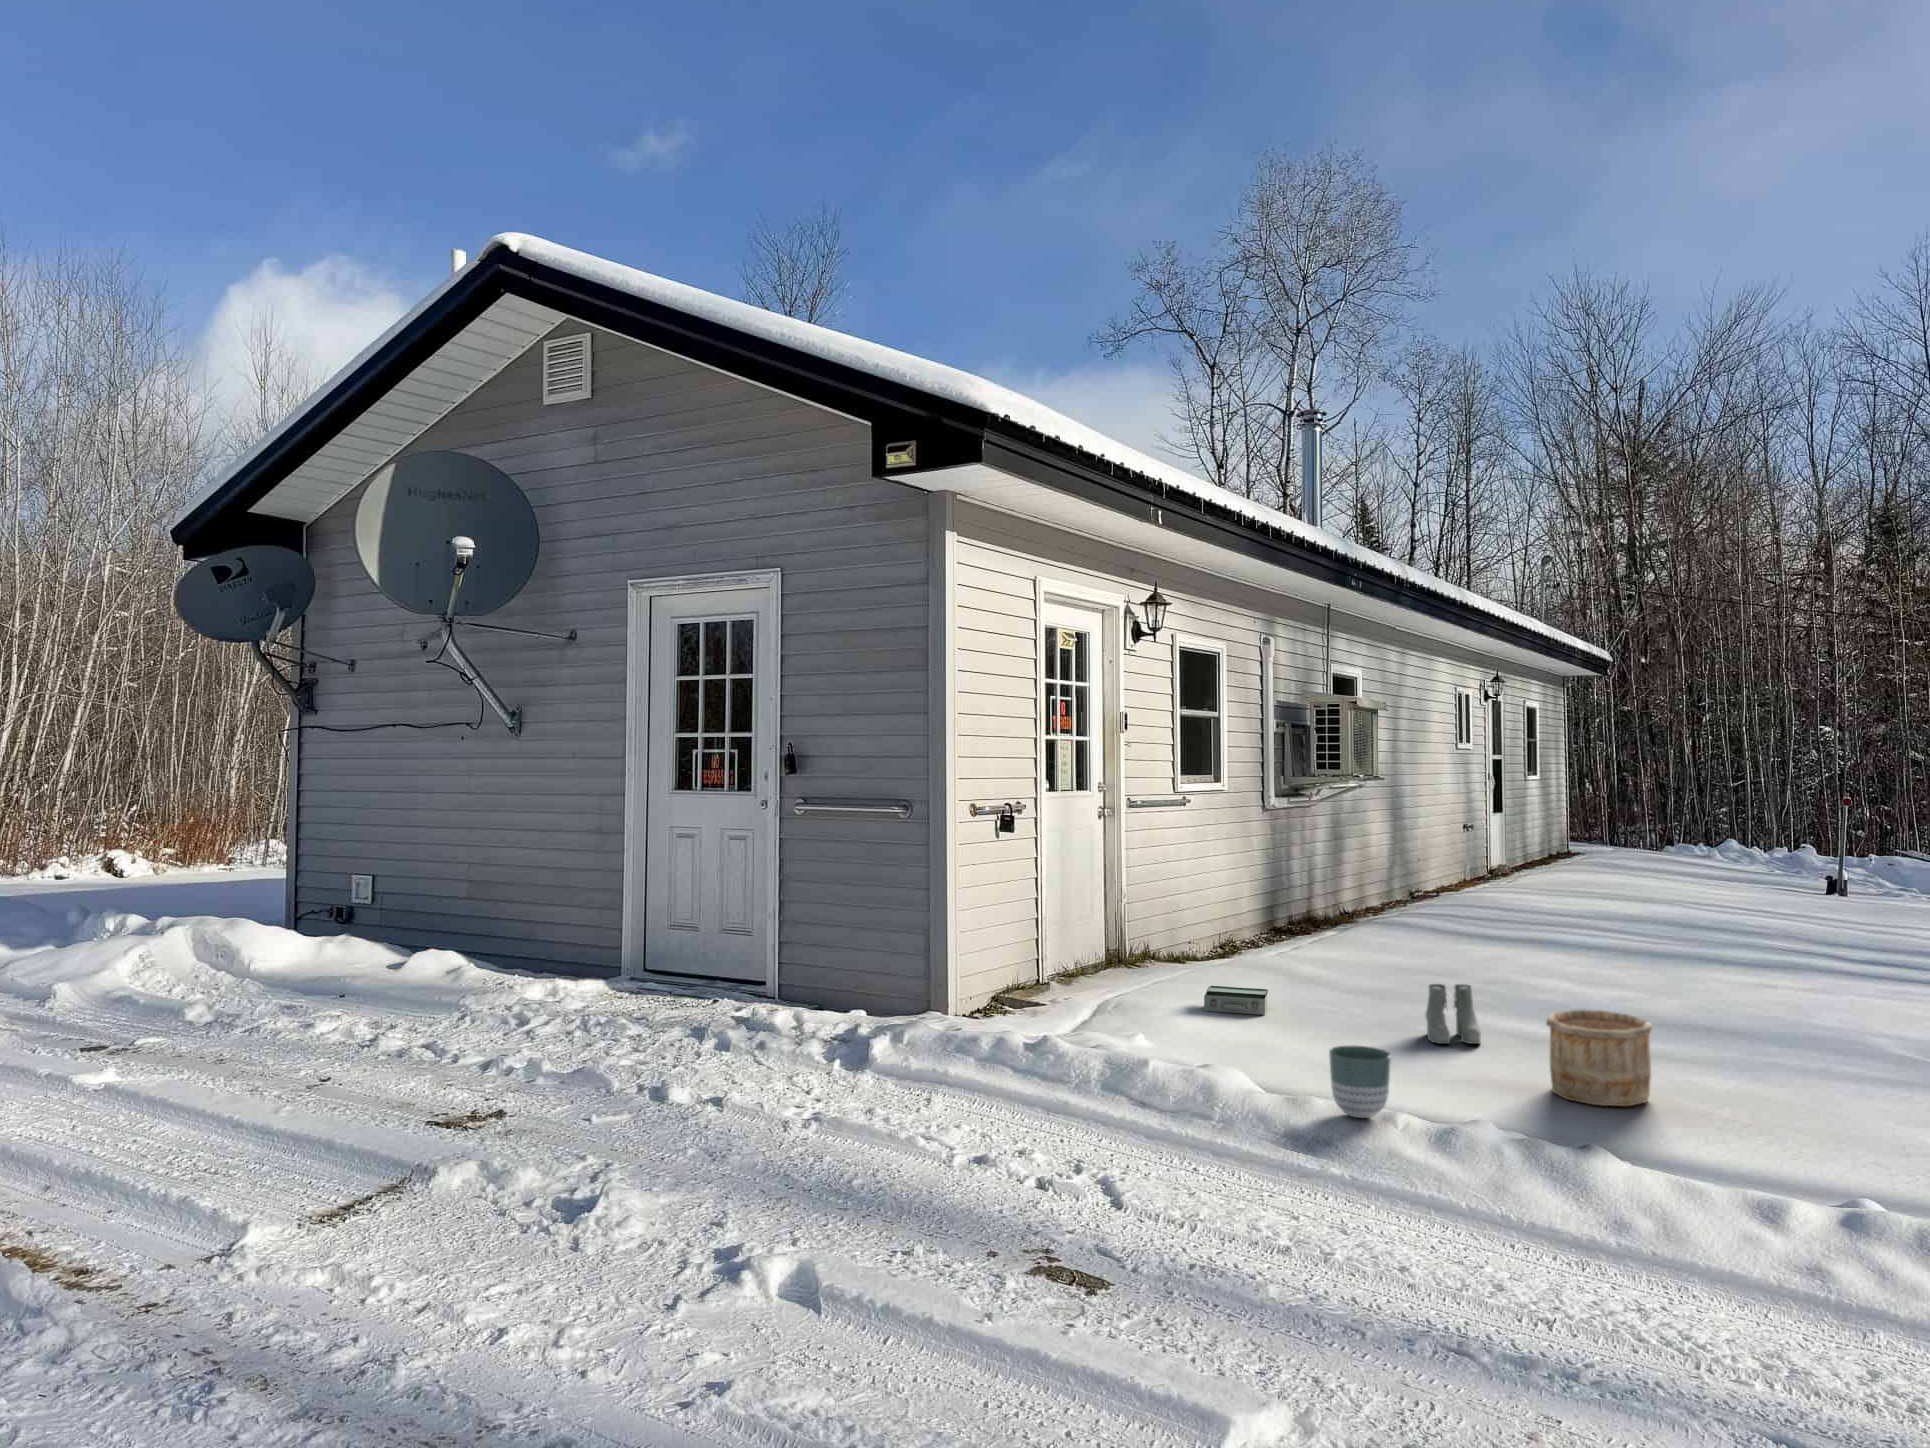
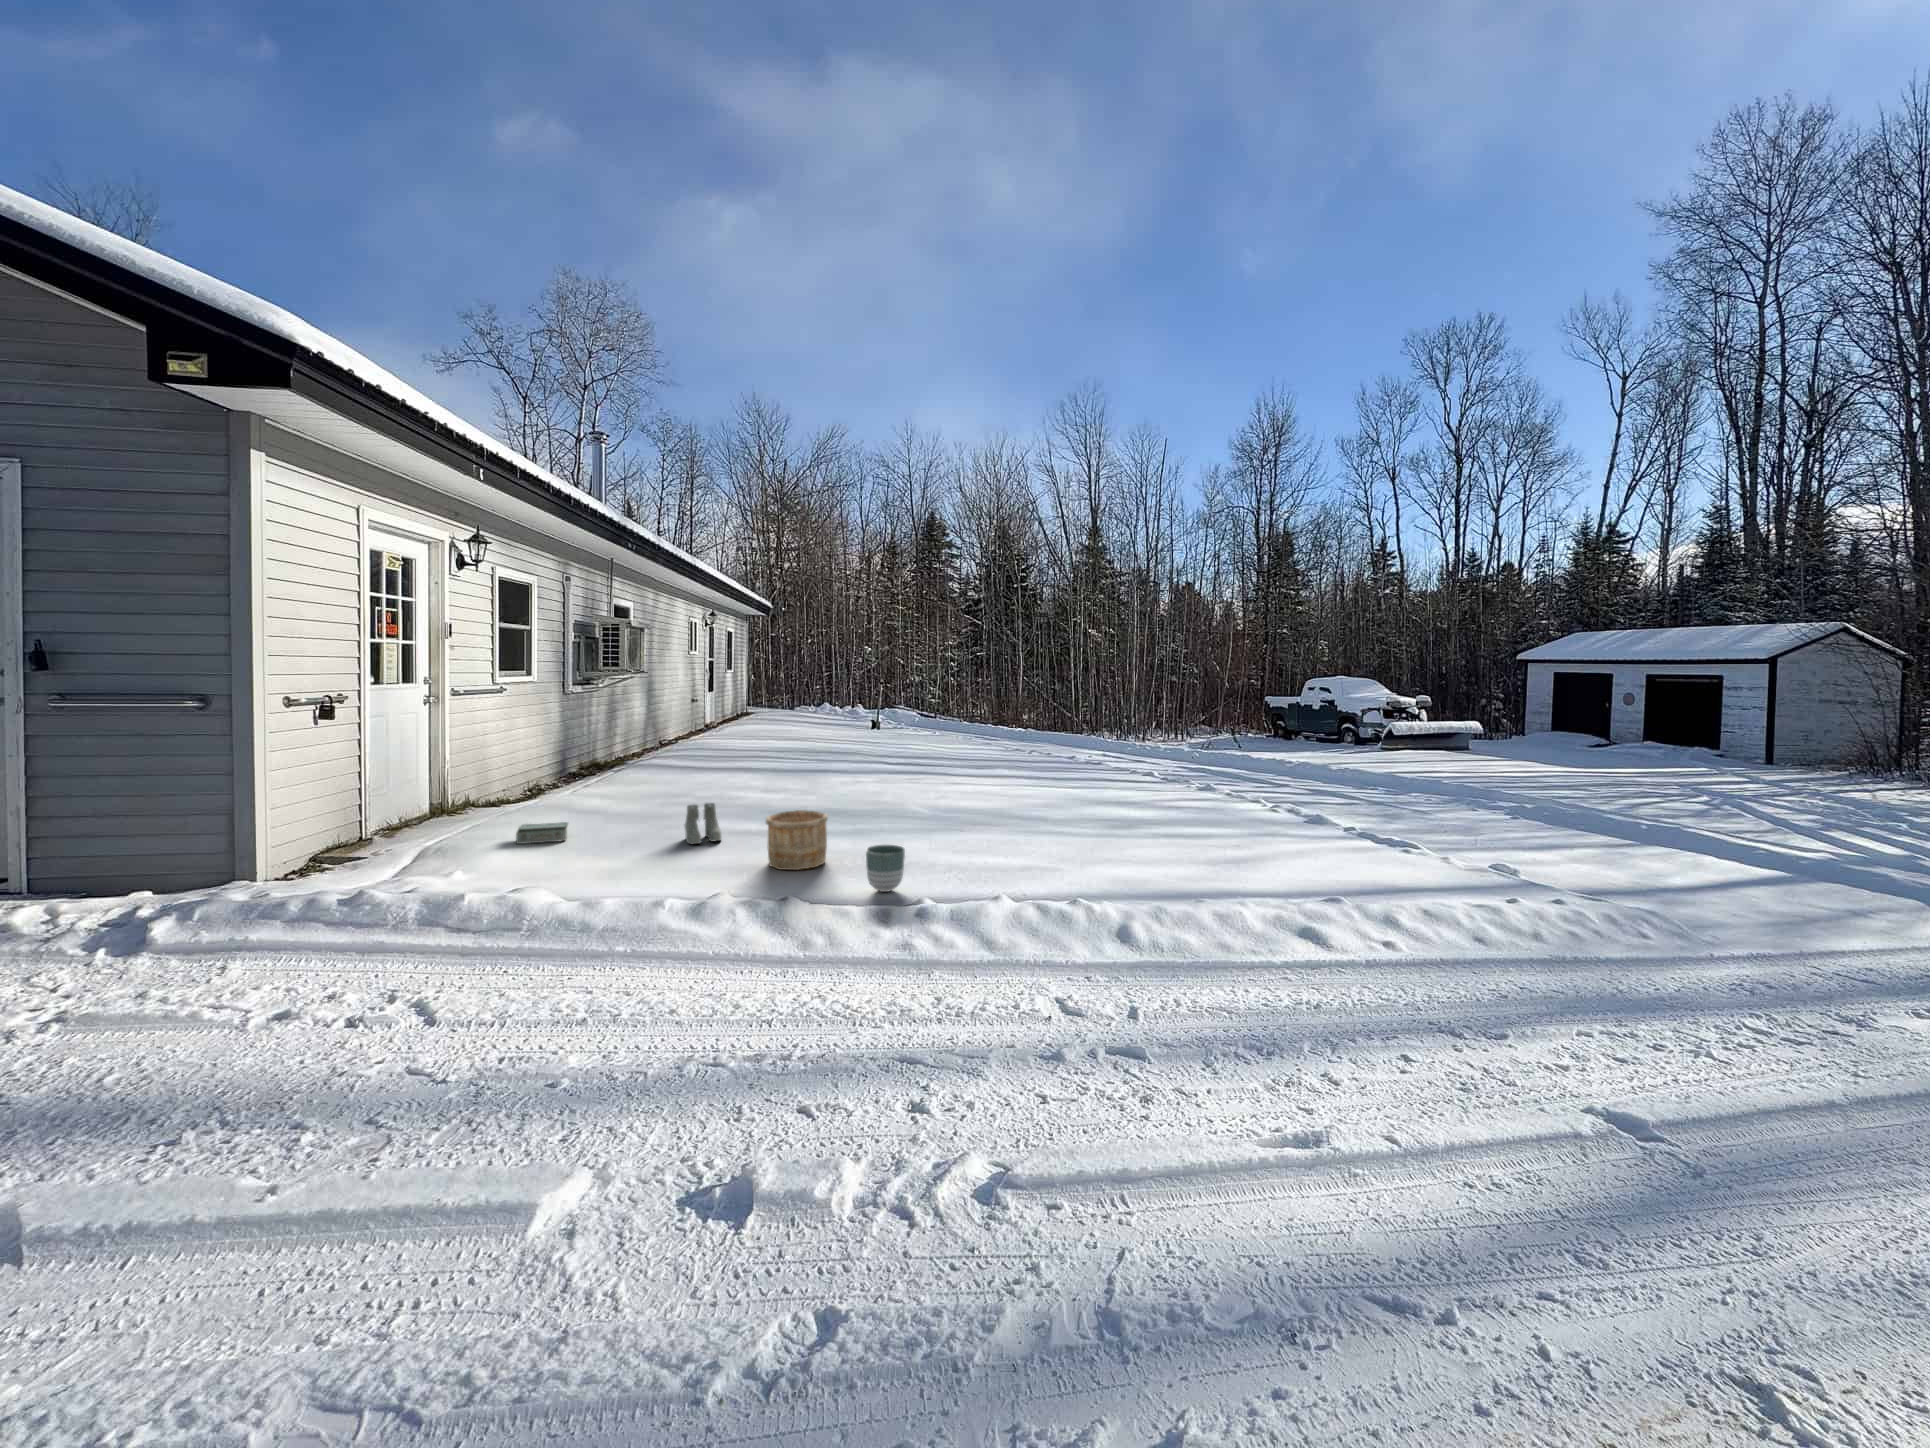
planter: present [1329,1045,1391,1118] -> present [866,845,905,892]

